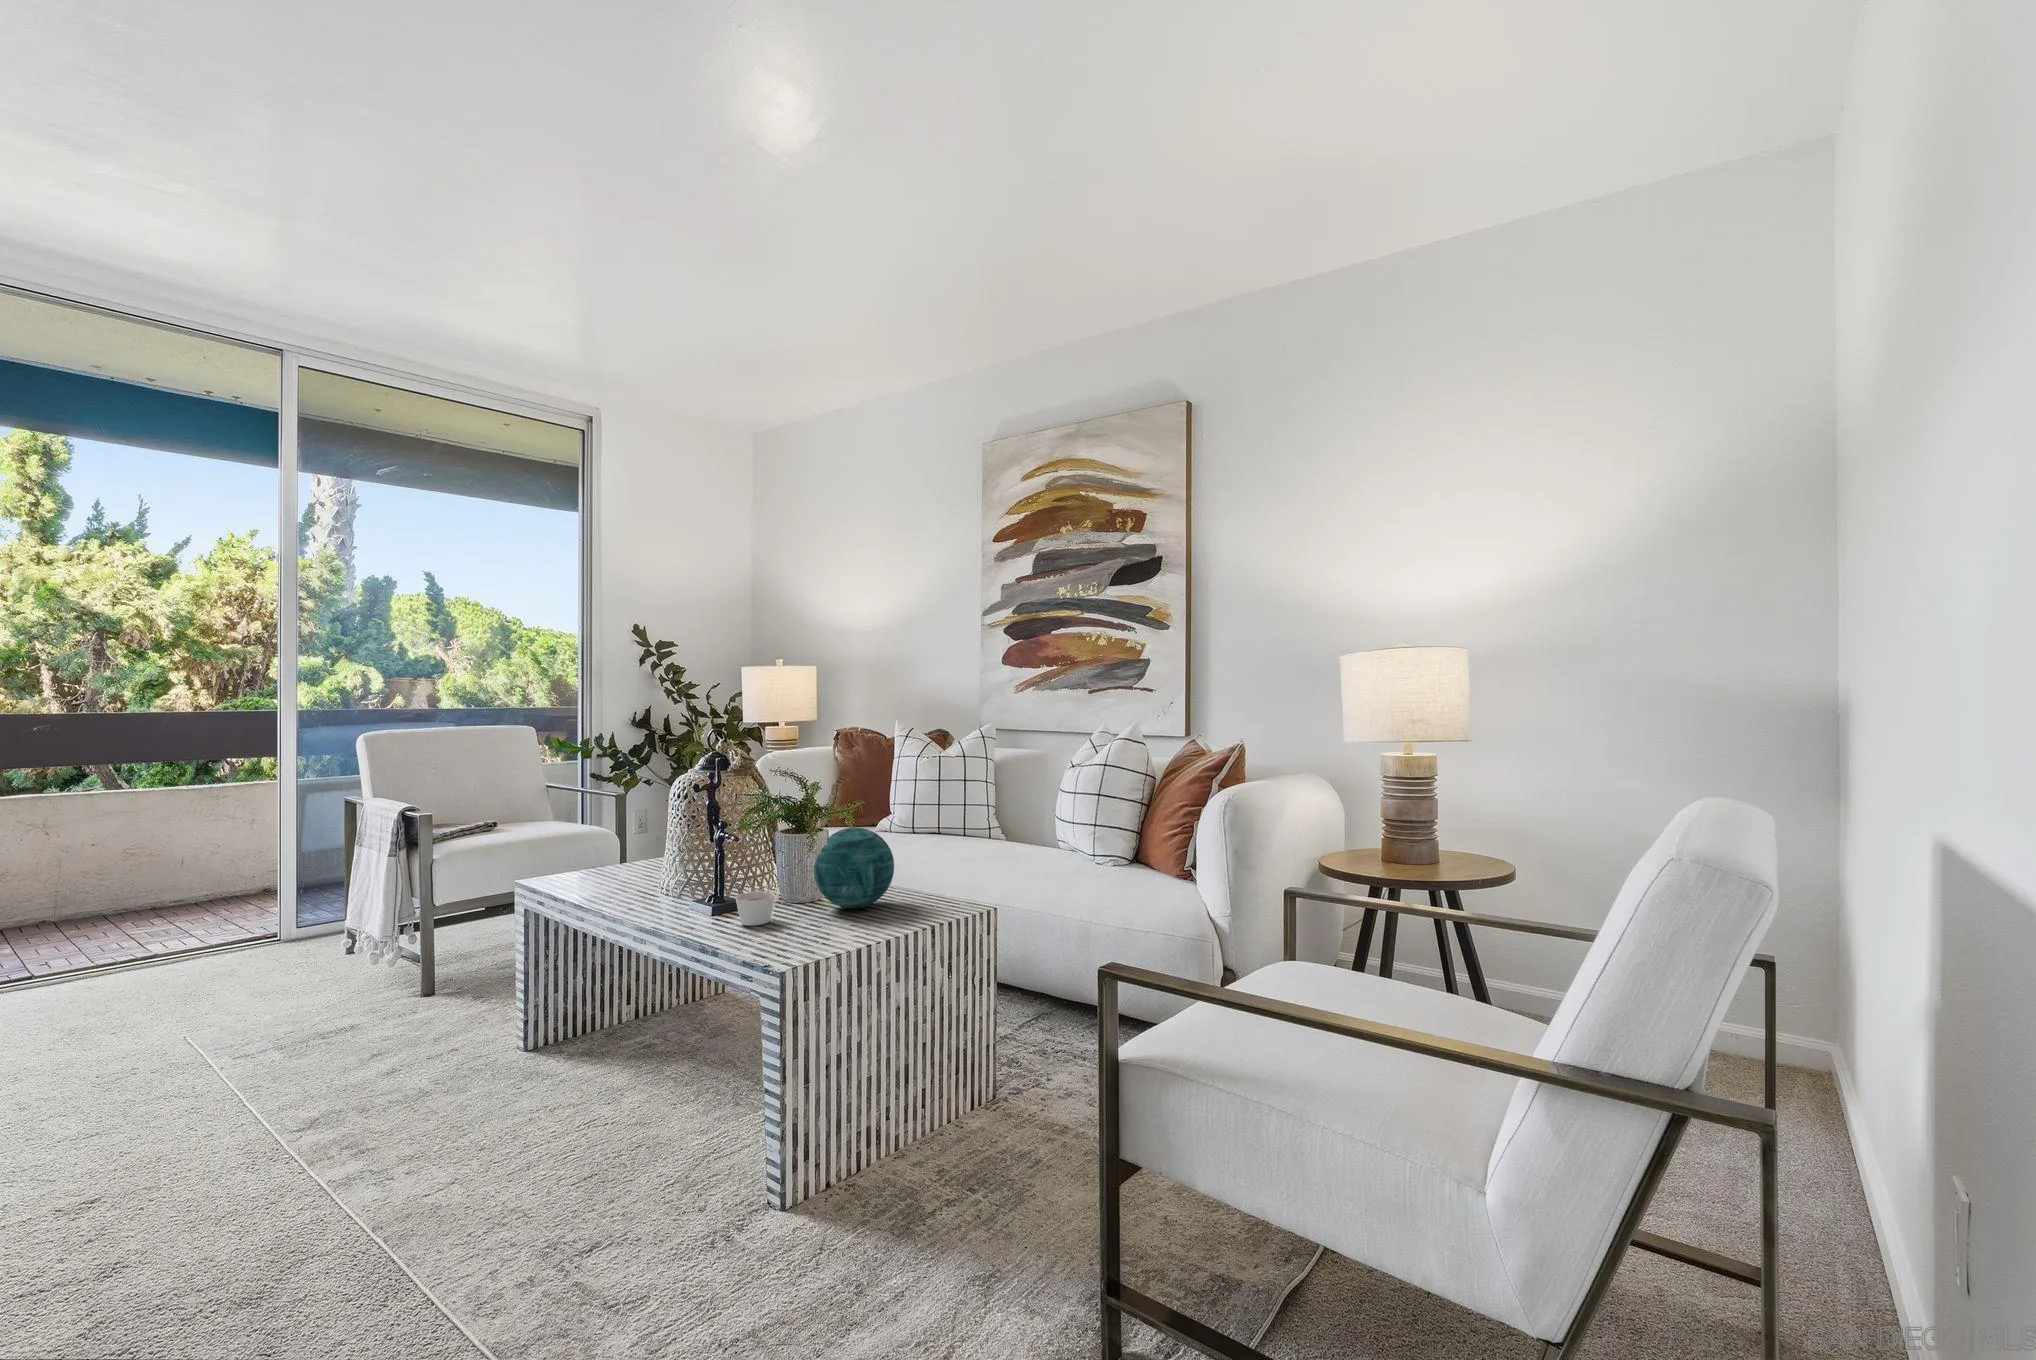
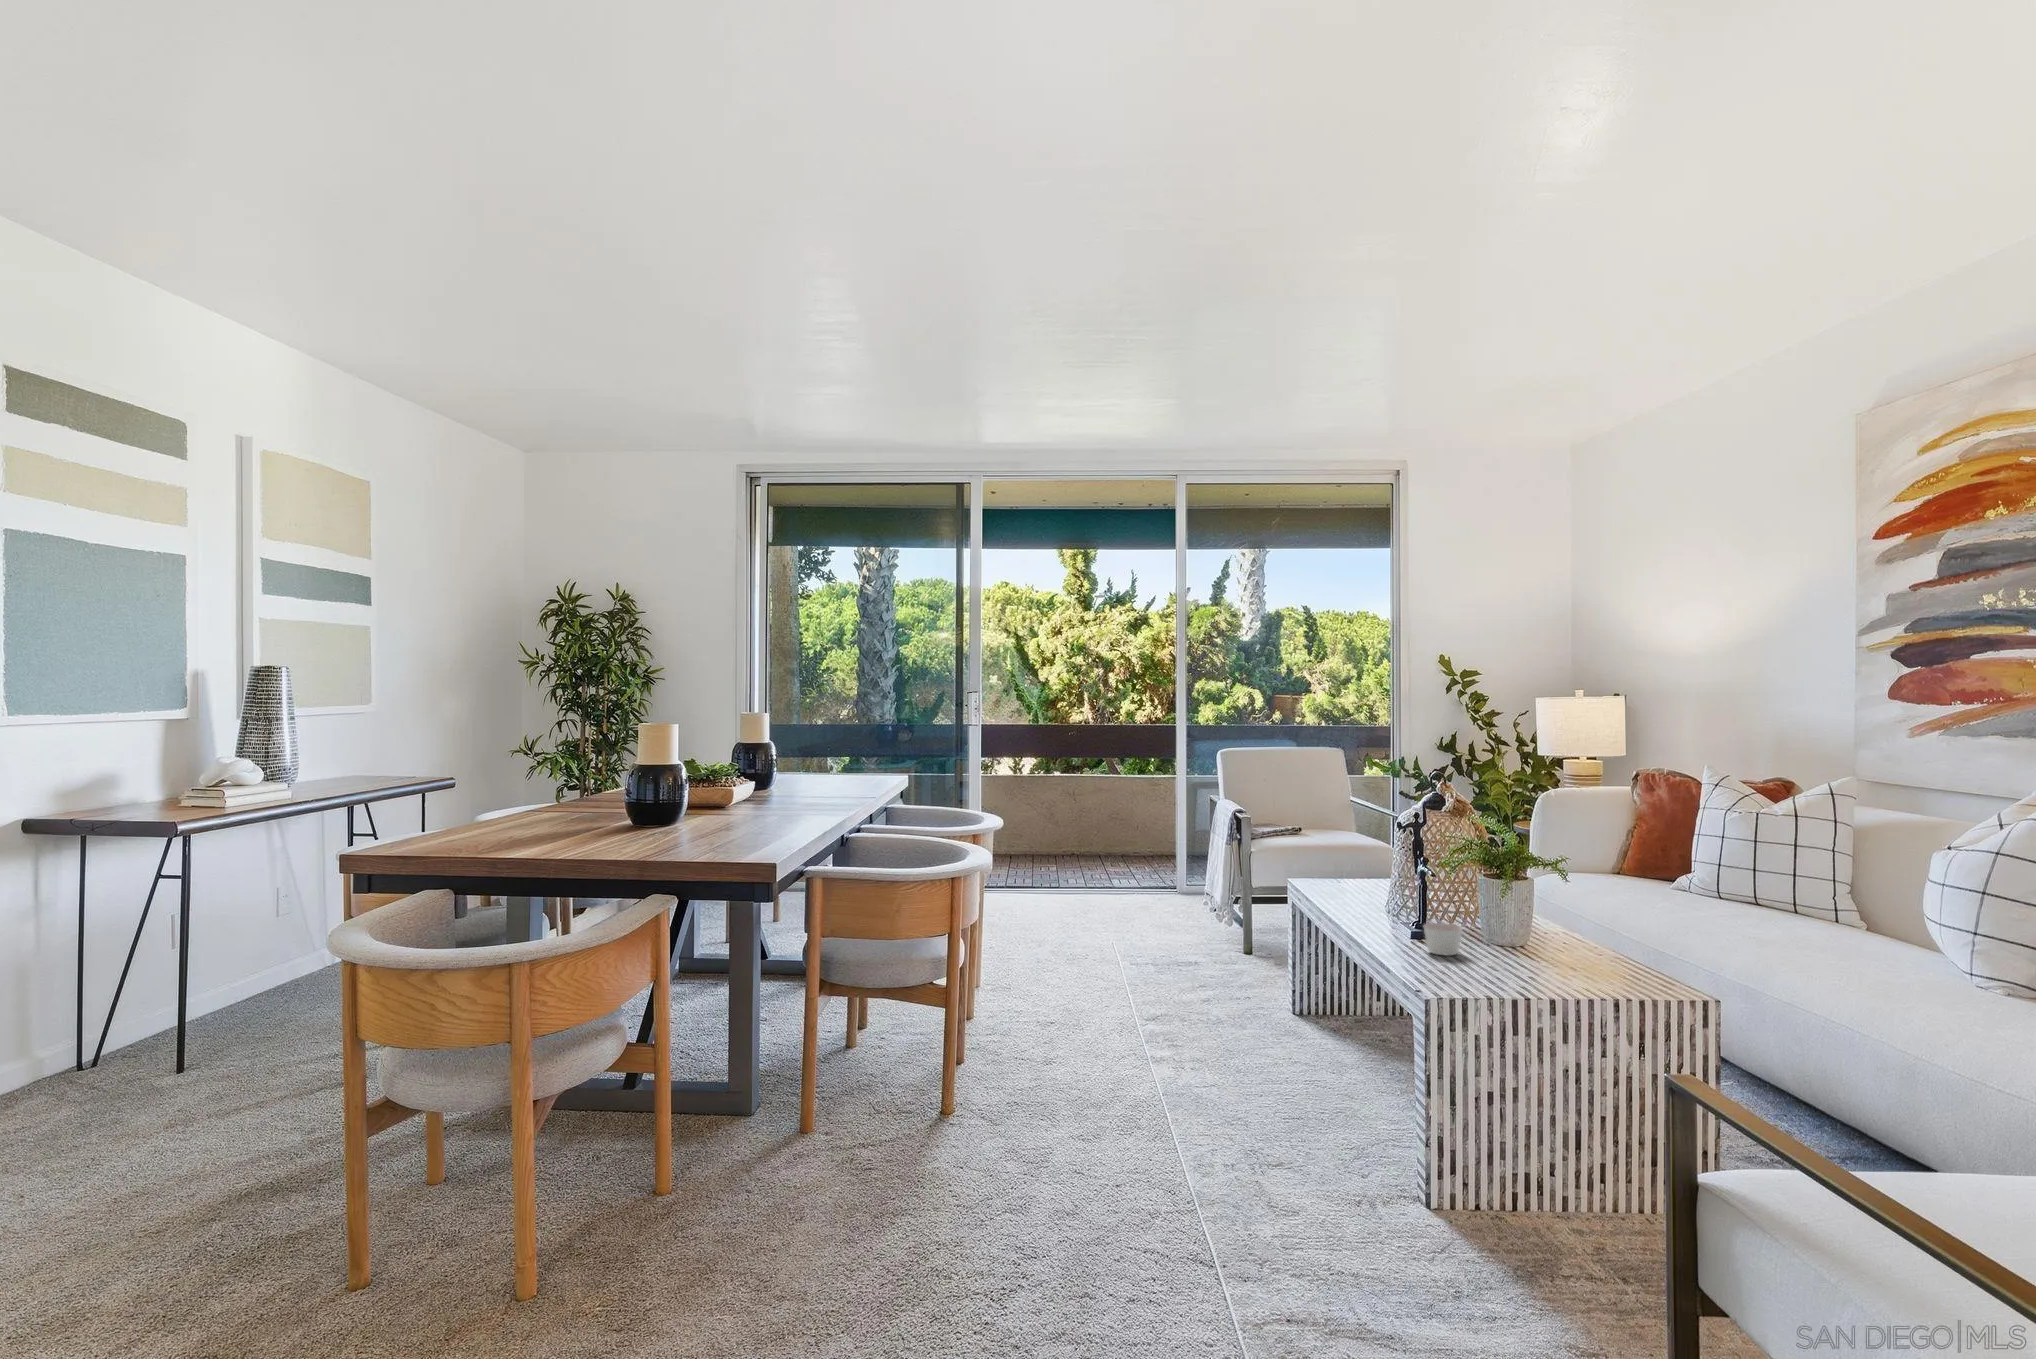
decorative orb: present [814,827,894,909] -> none [1507,876,1600,961]

